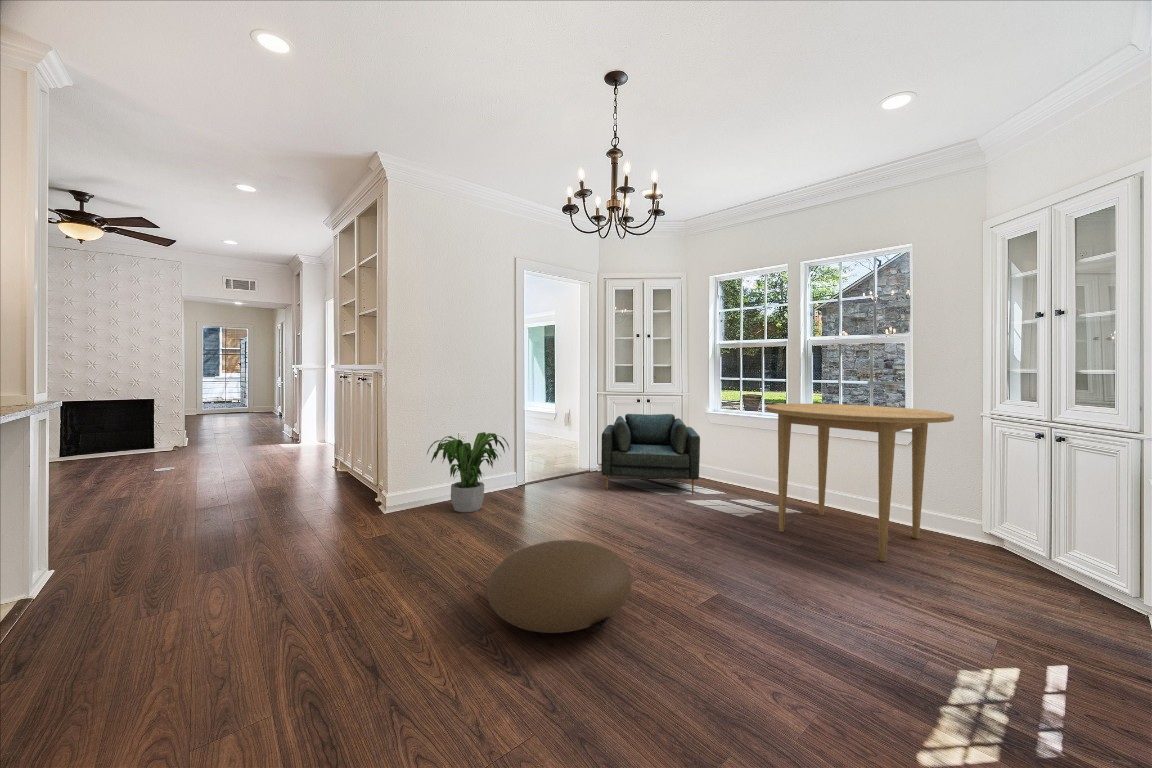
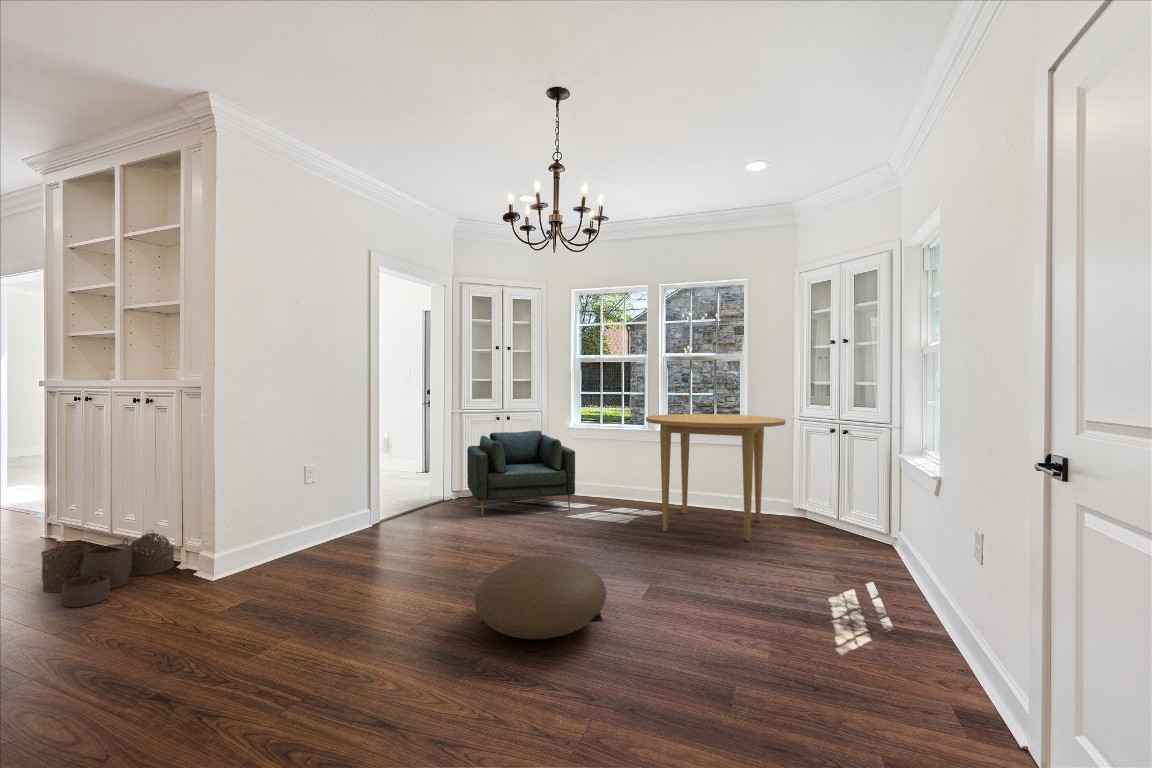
potted plant: present [427,432,509,512] -> none [289,463,394,561]
woven basket: none [277,470,363,519] -> present [41,532,174,607]

